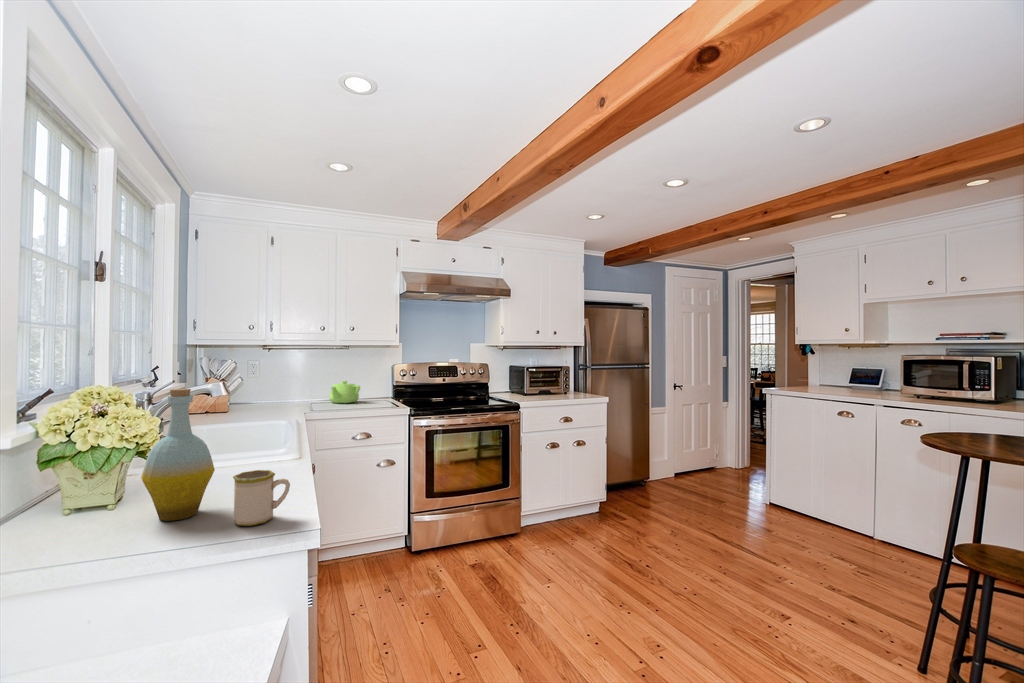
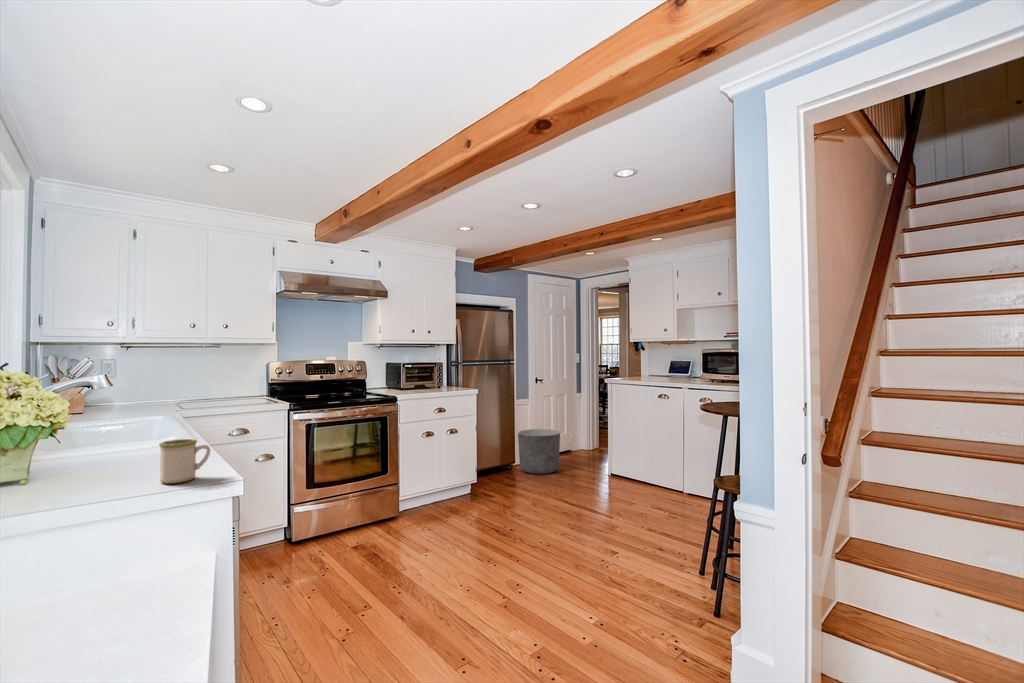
teapot: present [329,381,360,403] -> none [196,379,232,402]
bottle: present [141,389,215,521] -> none [65,372,134,486]
planter: none [652,441,702,493] -> present [518,429,560,474]

